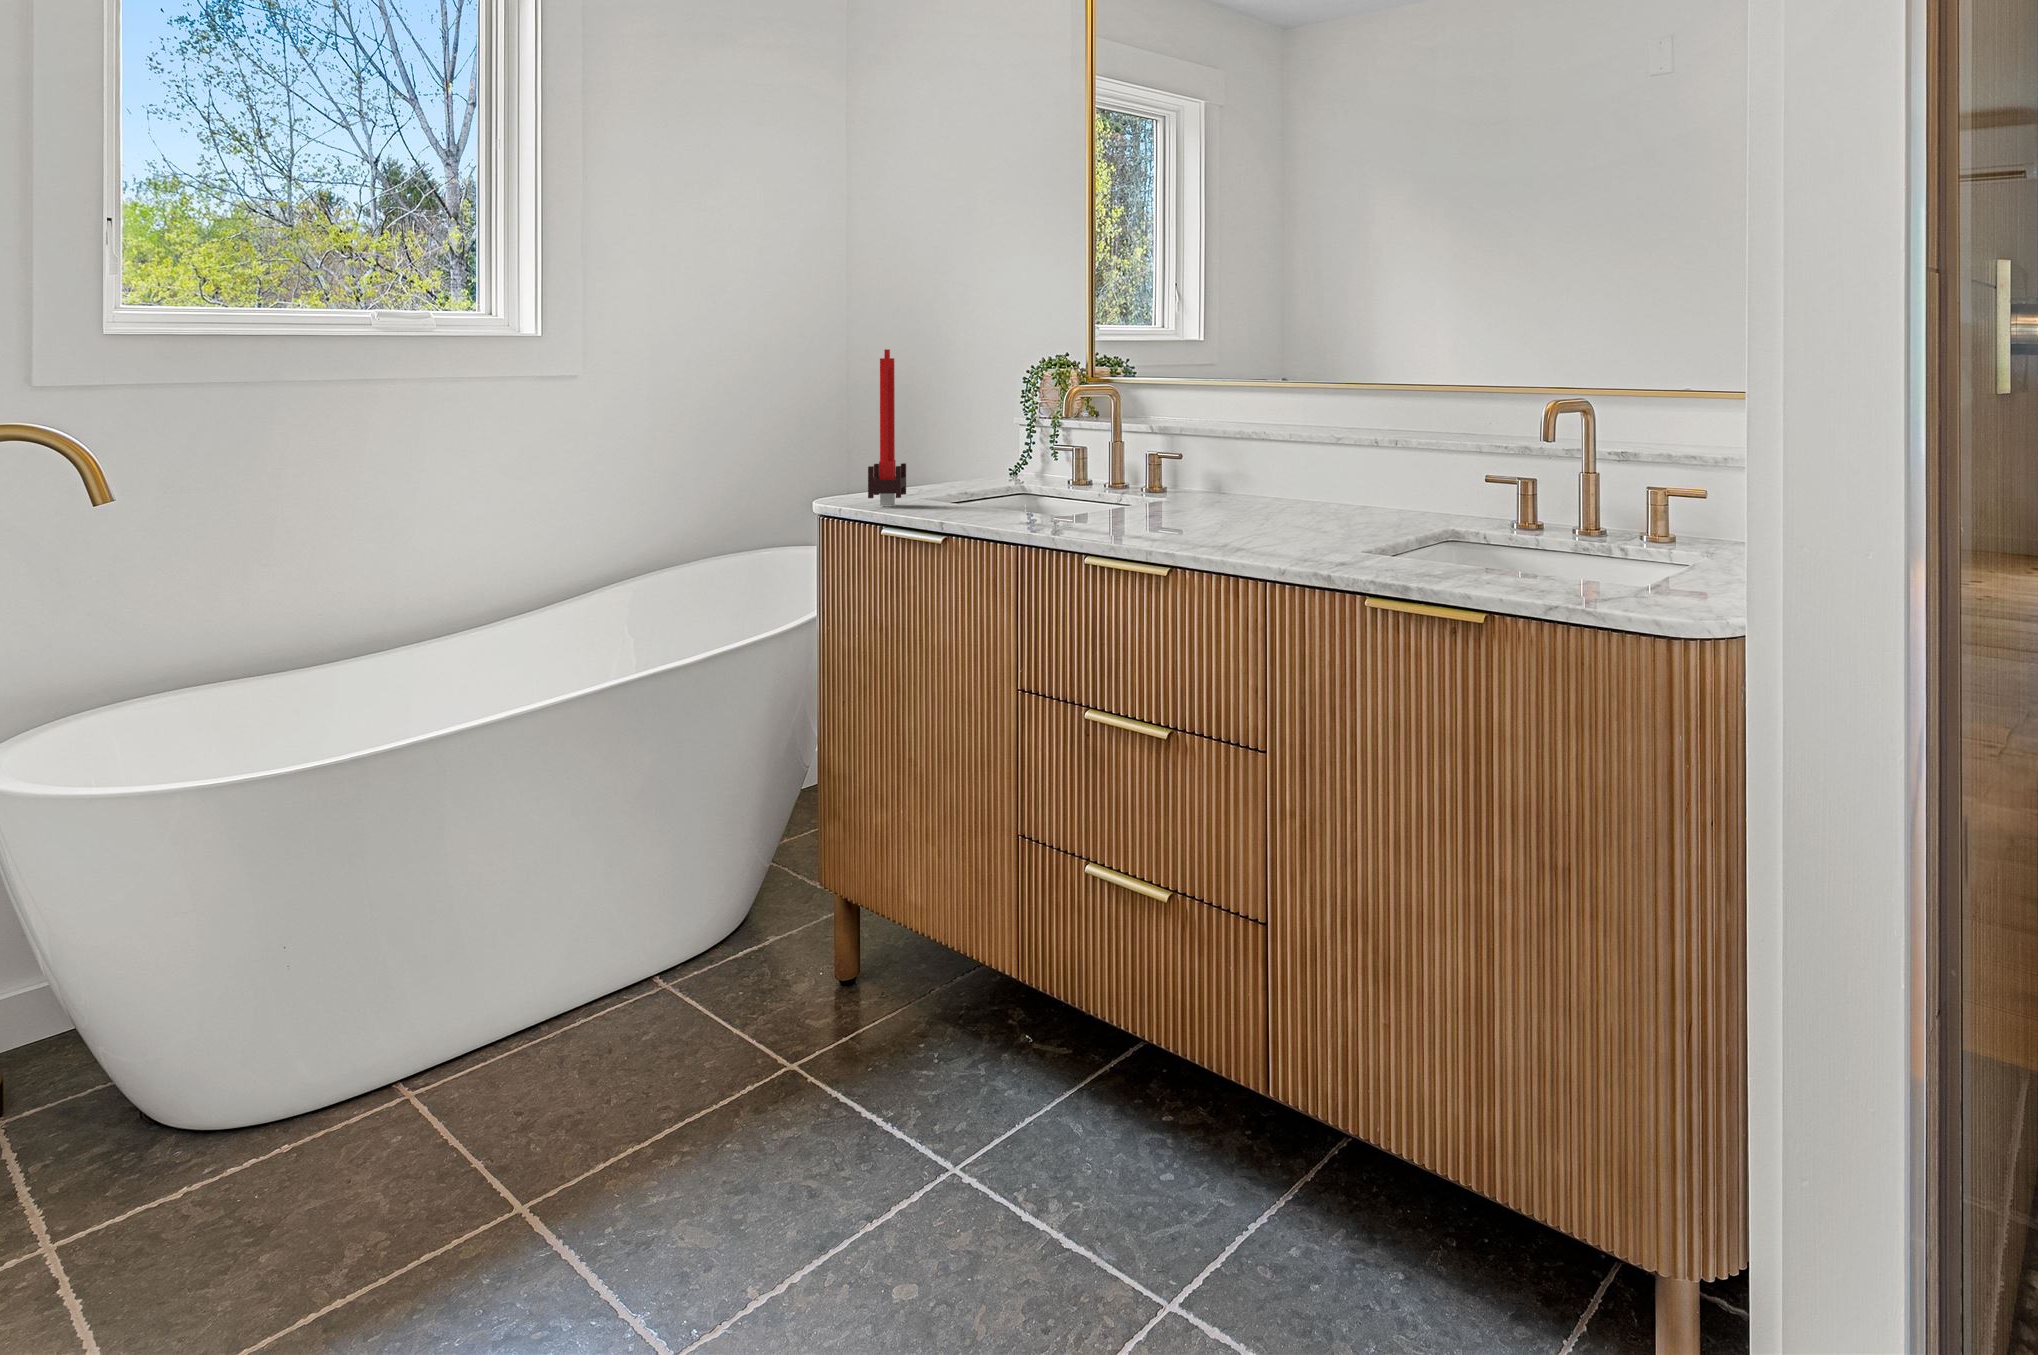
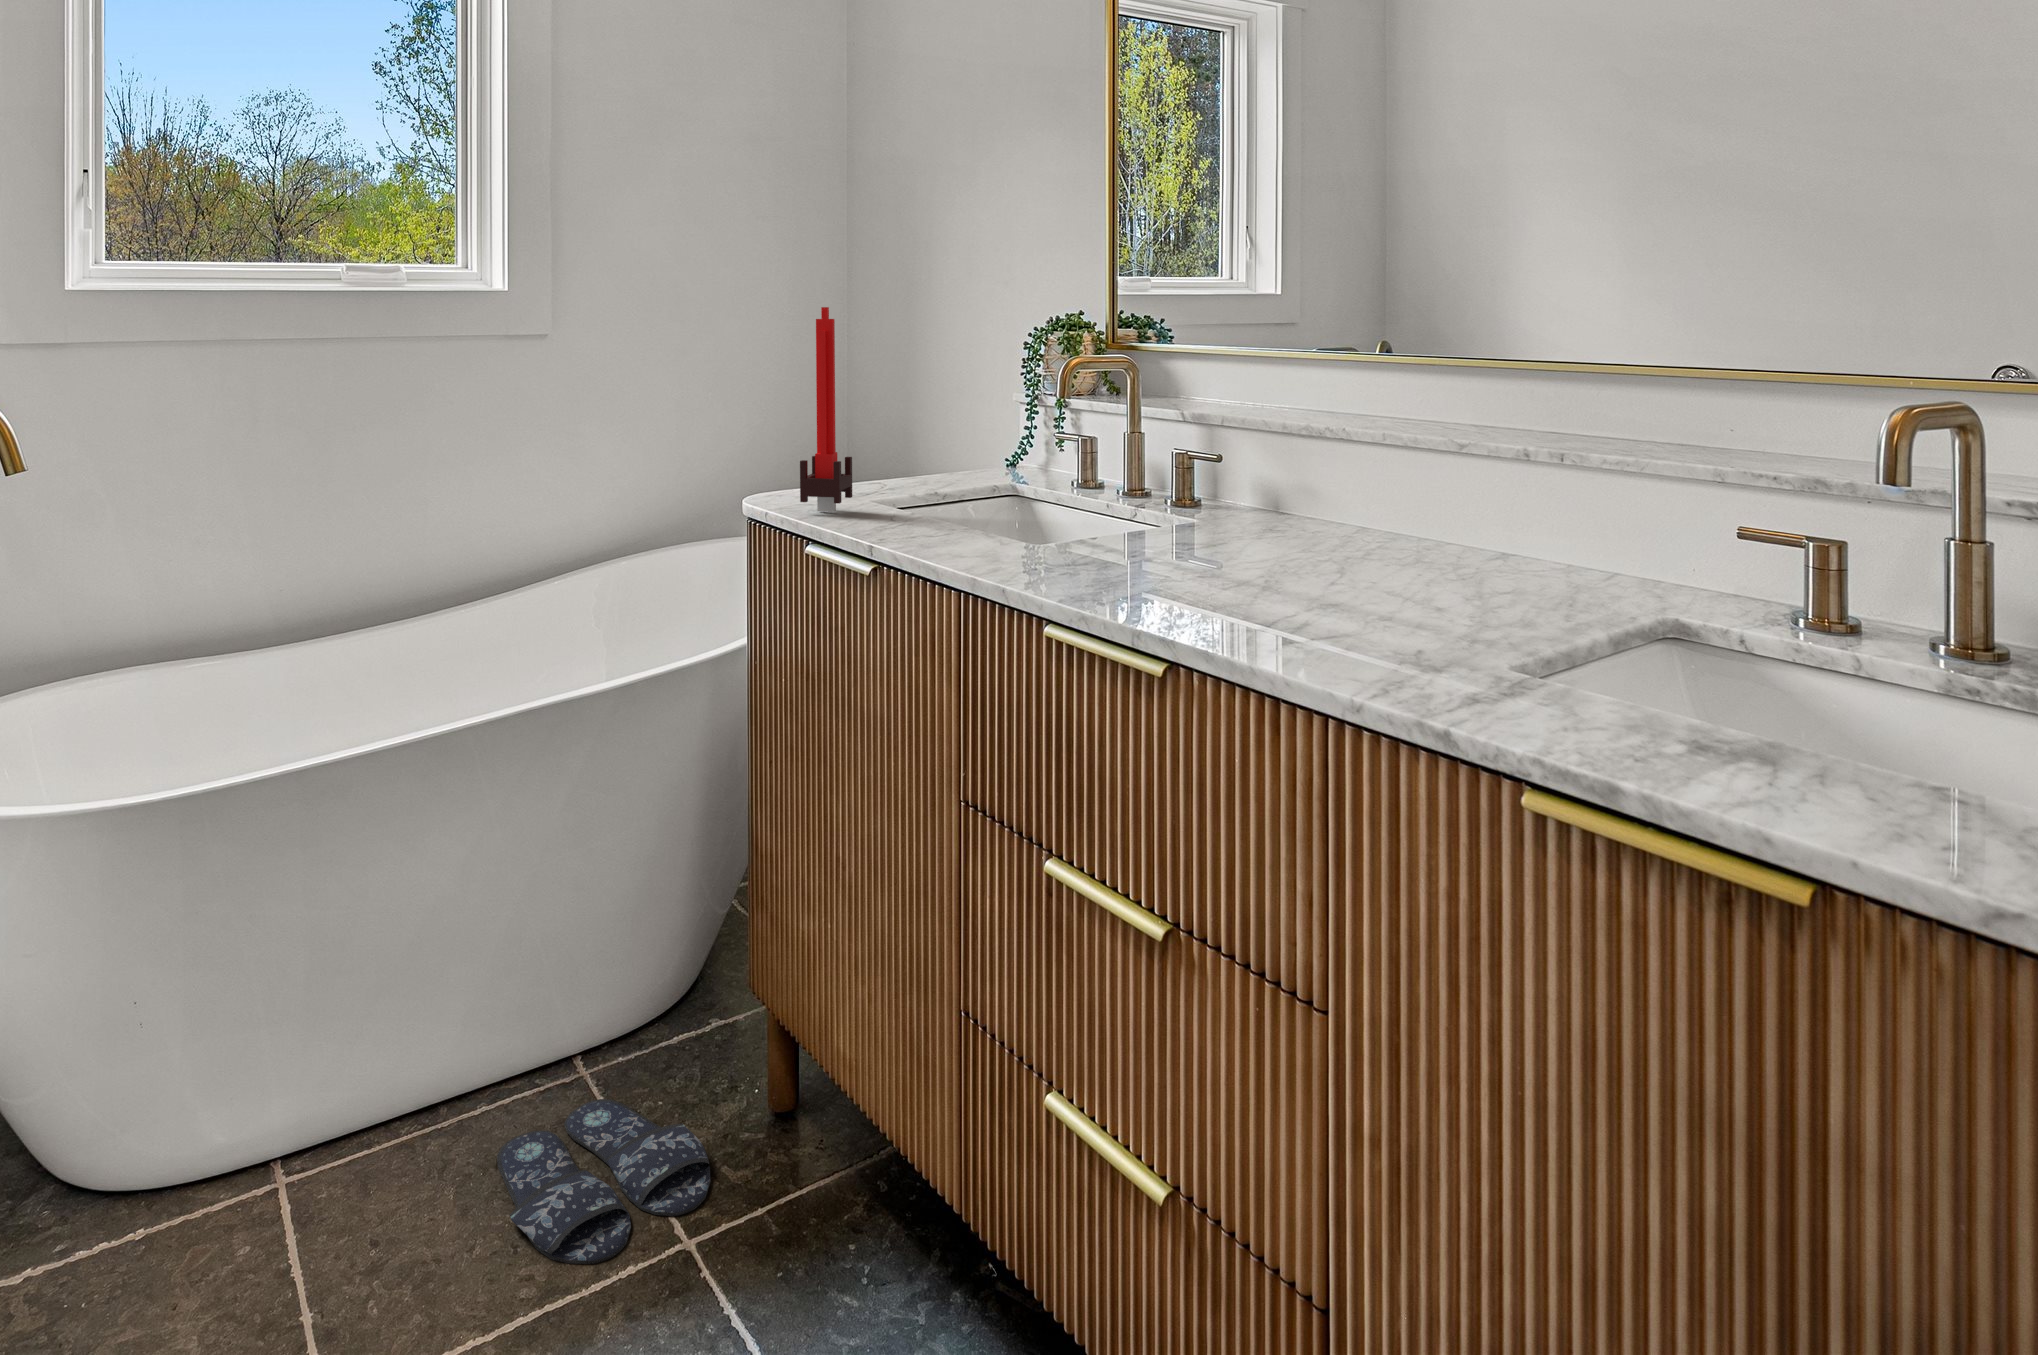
slippers: none [610,996,801,1092] -> present [497,1099,710,1264]

